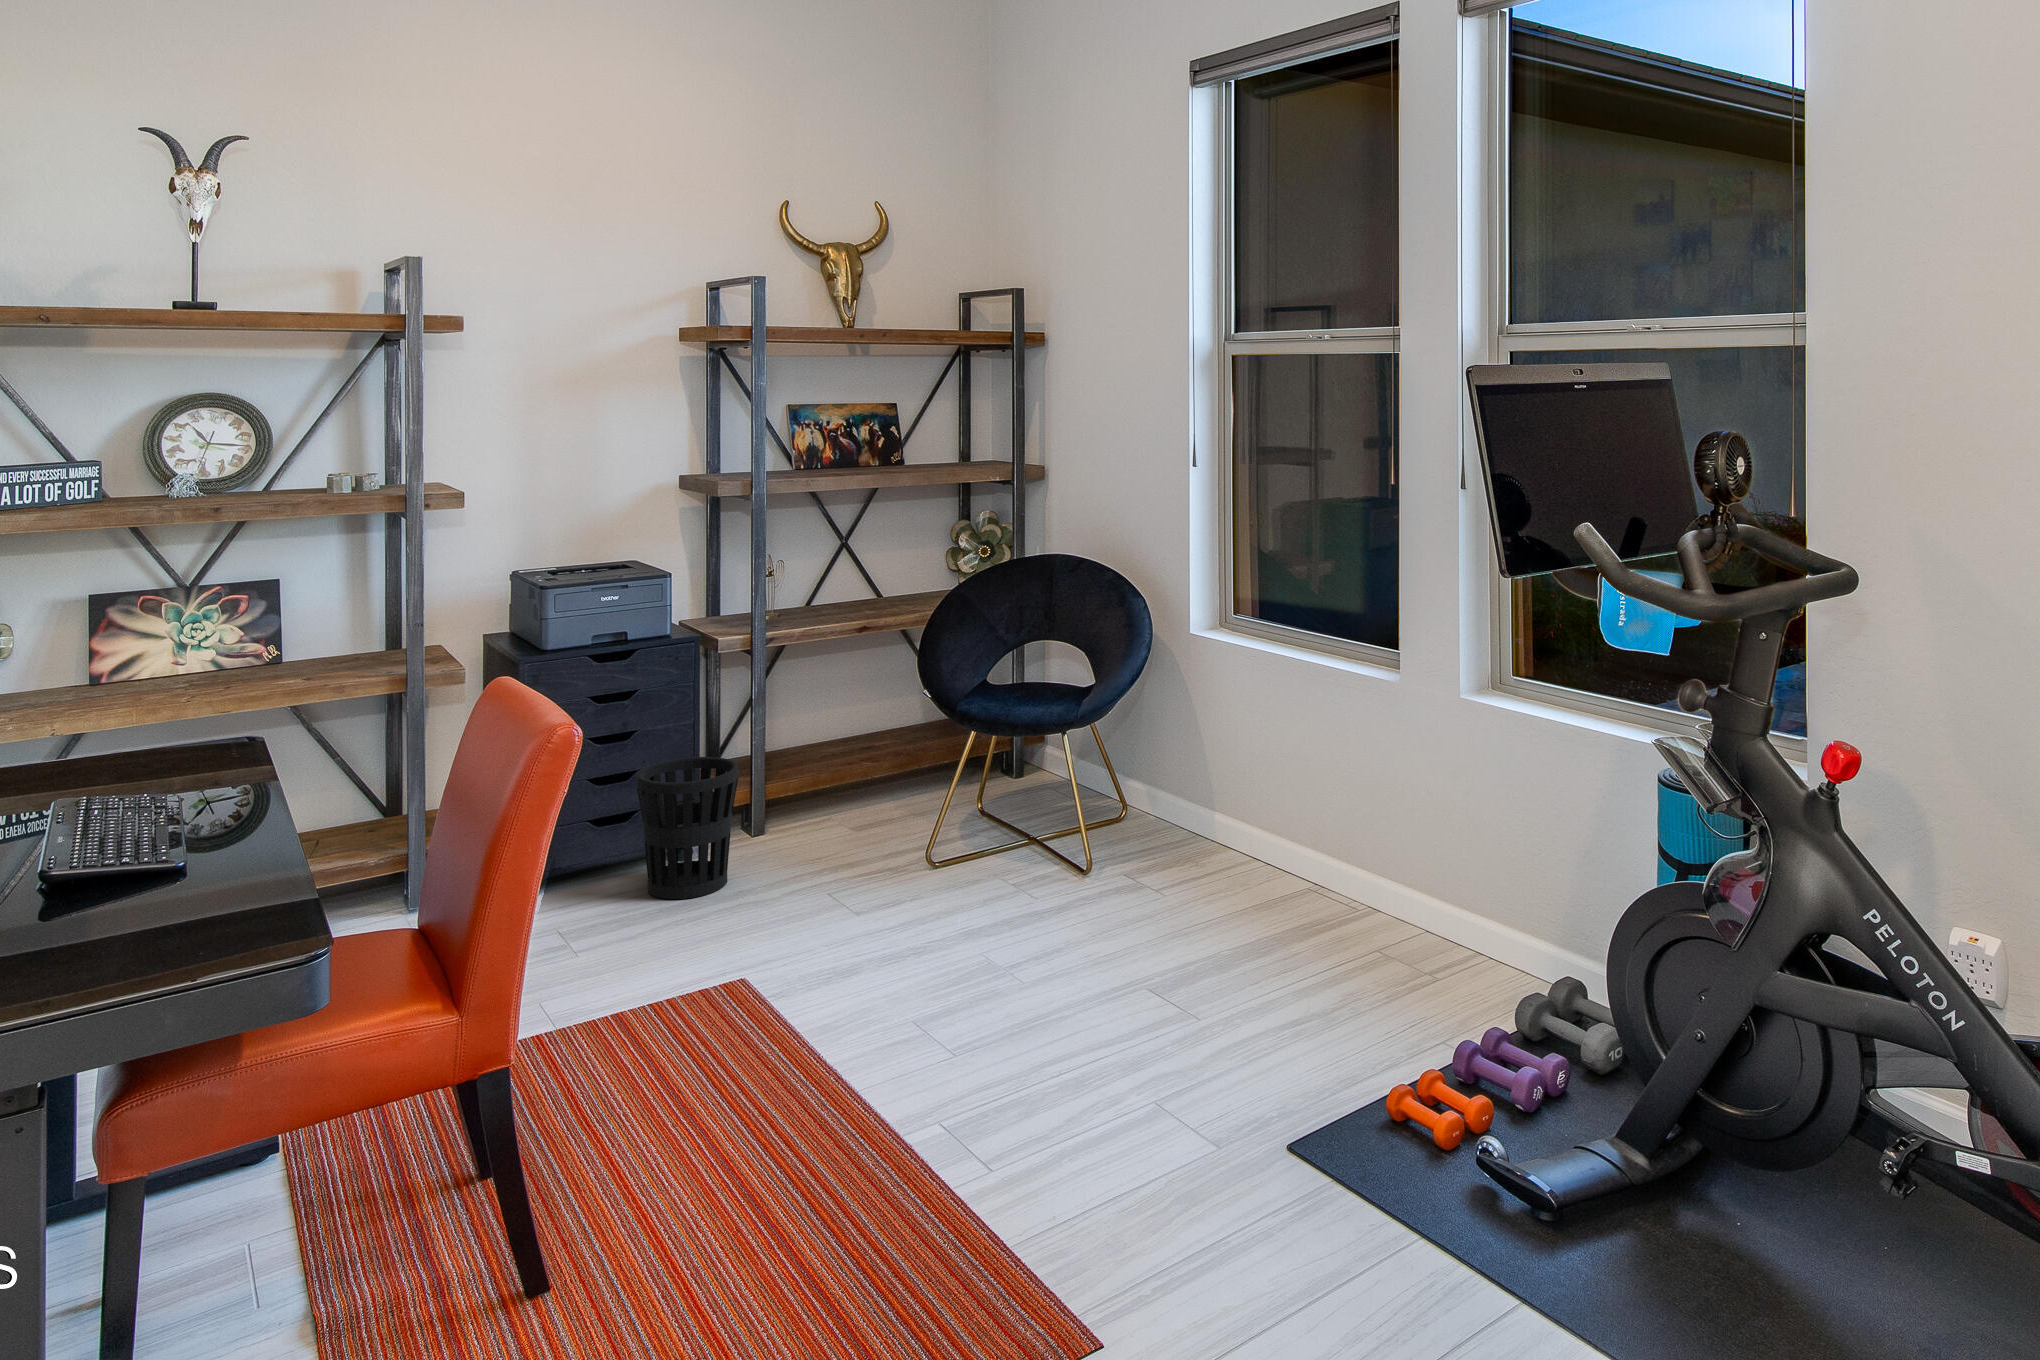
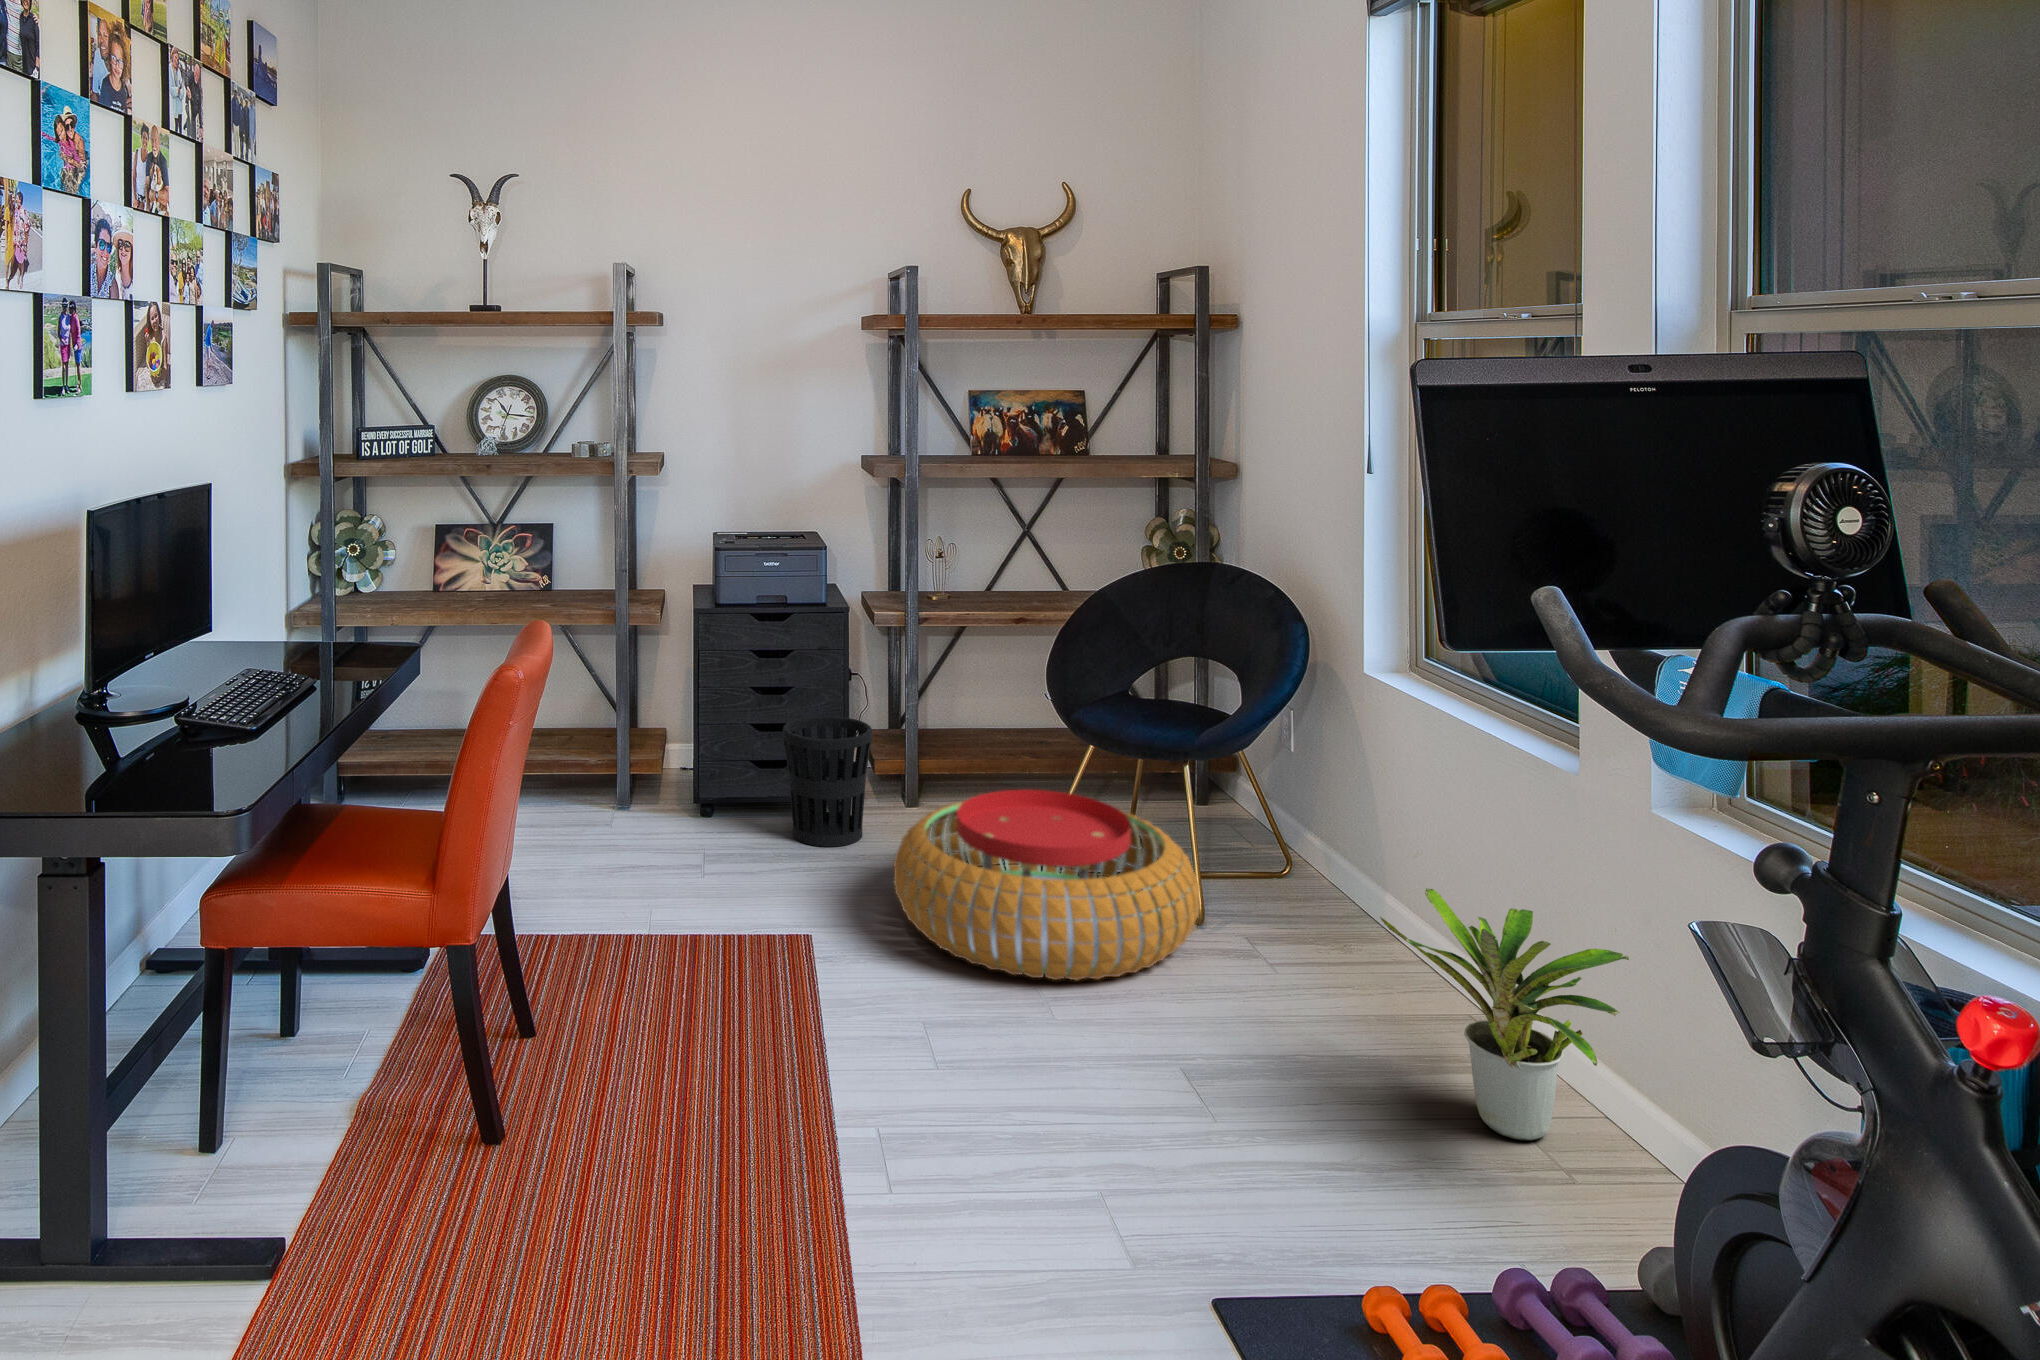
pouf: none [814,786,1103,962] -> present [894,790,1199,980]
potted plant: none [1282,791,1469,969] -> present [1380,888,1629,1141]

